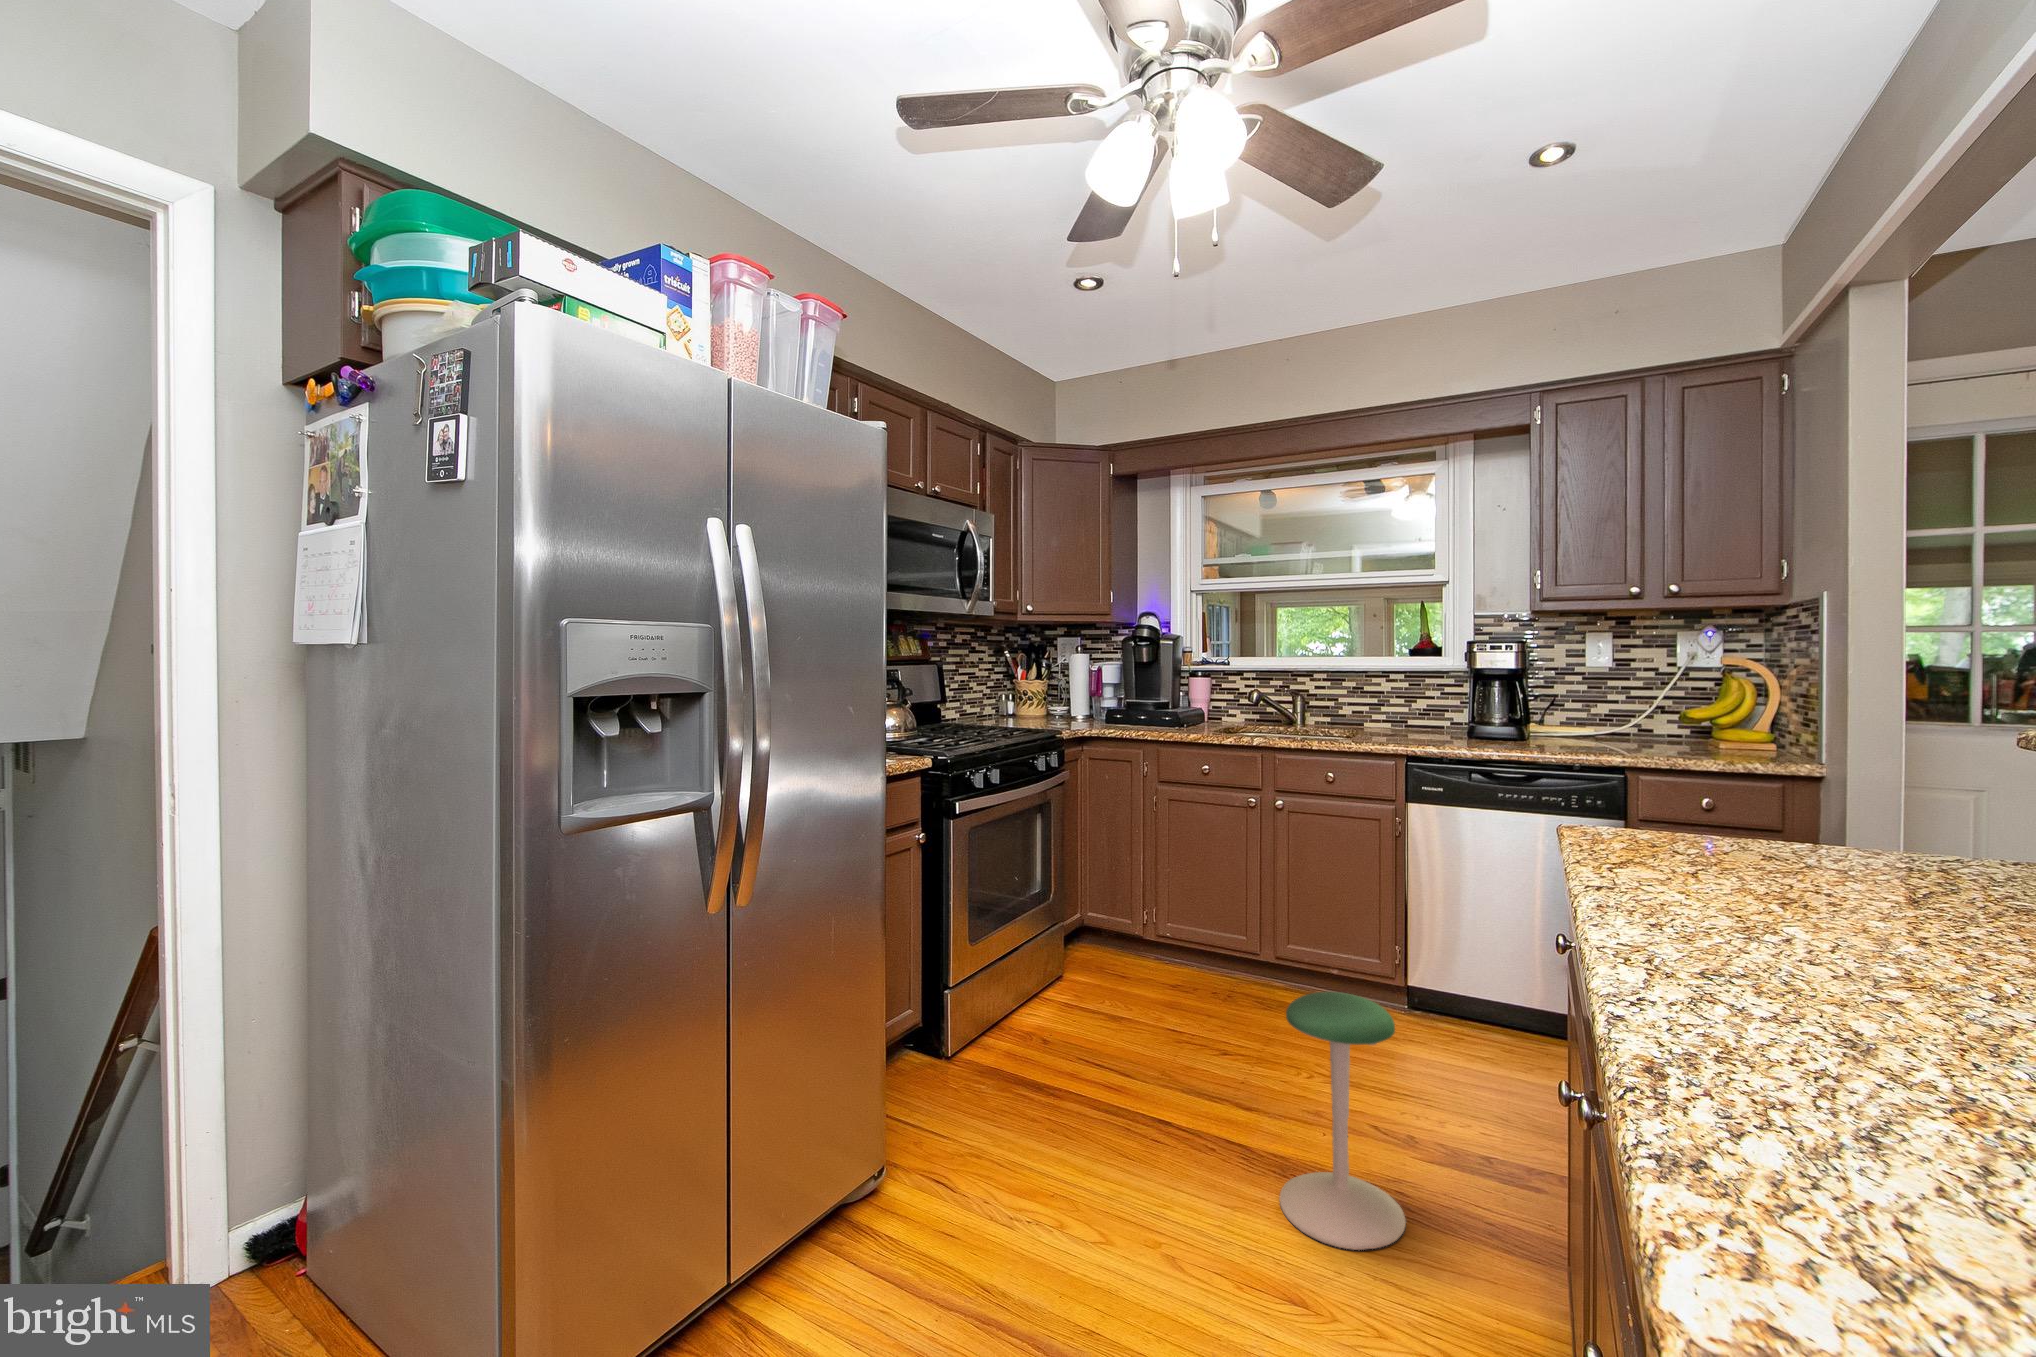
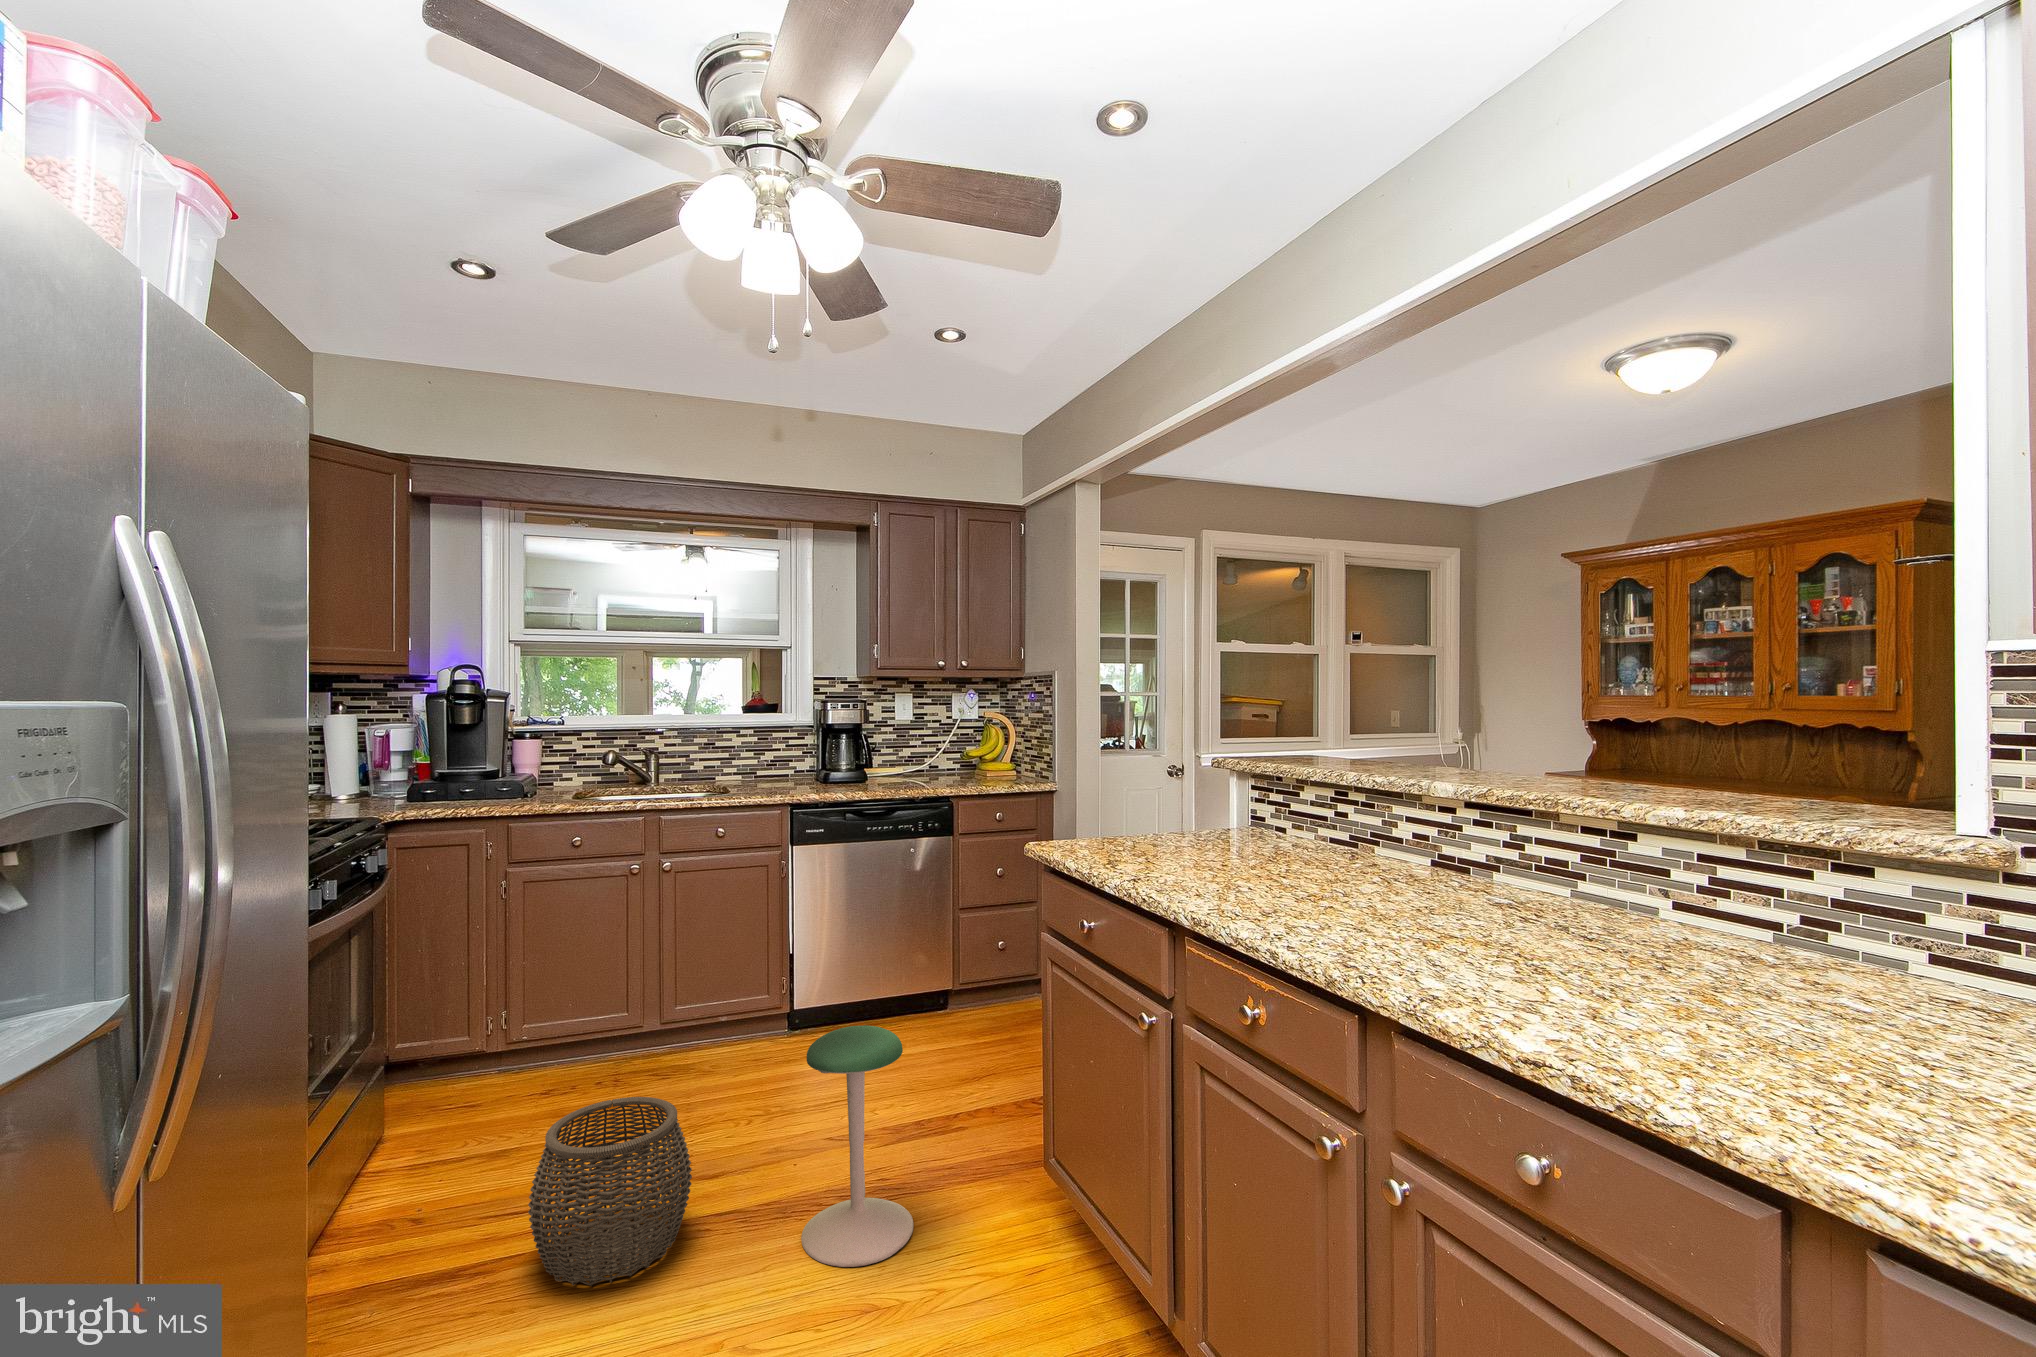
woven basket: none [1072,990,1203,1143] -> present [528,1097,692,1286]

